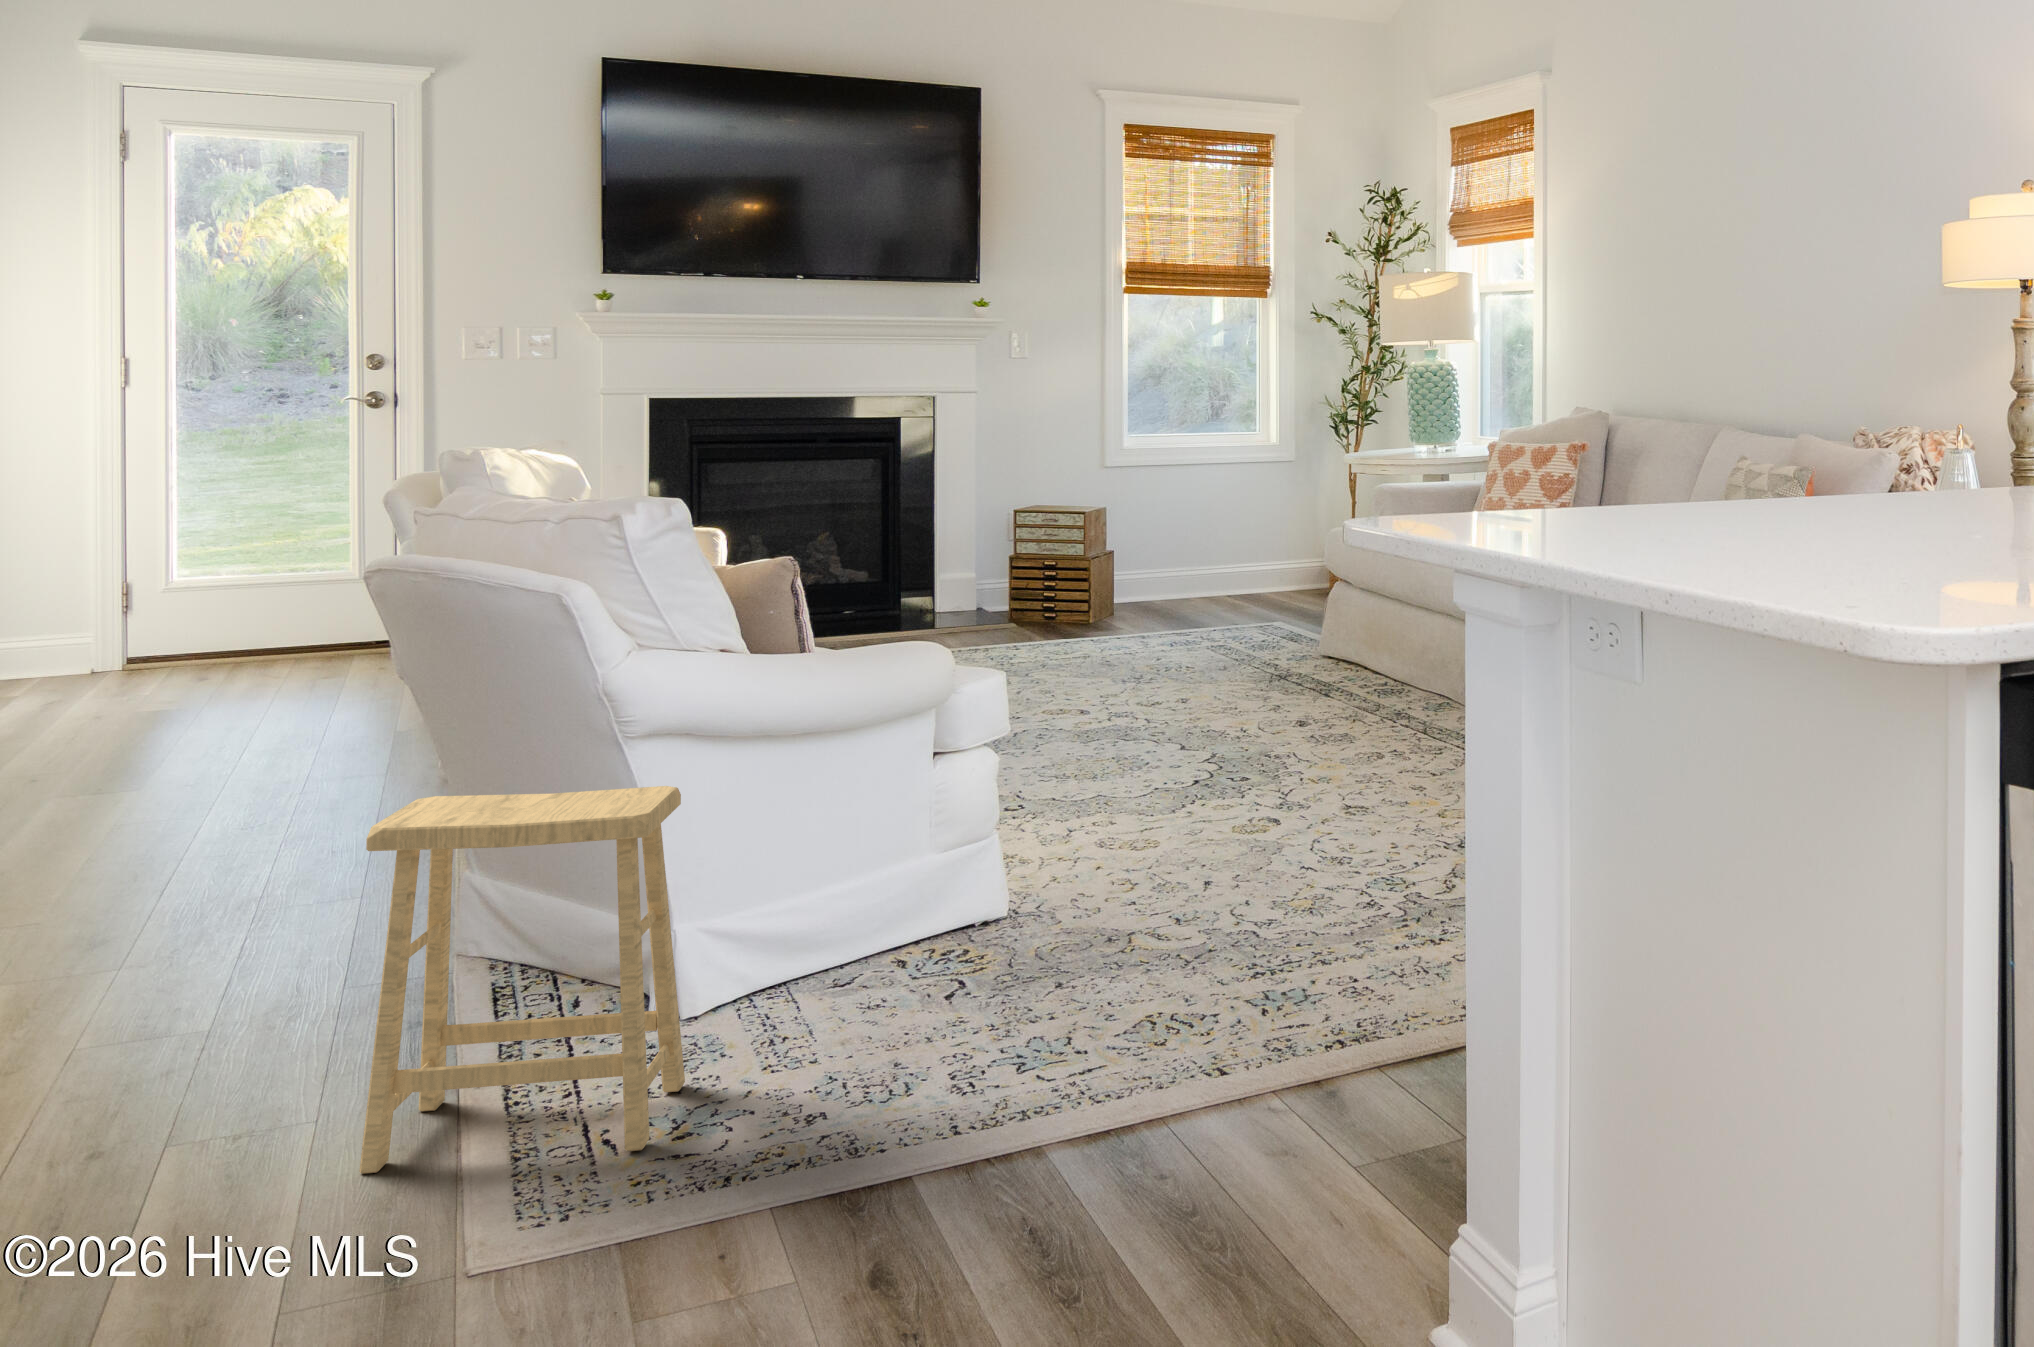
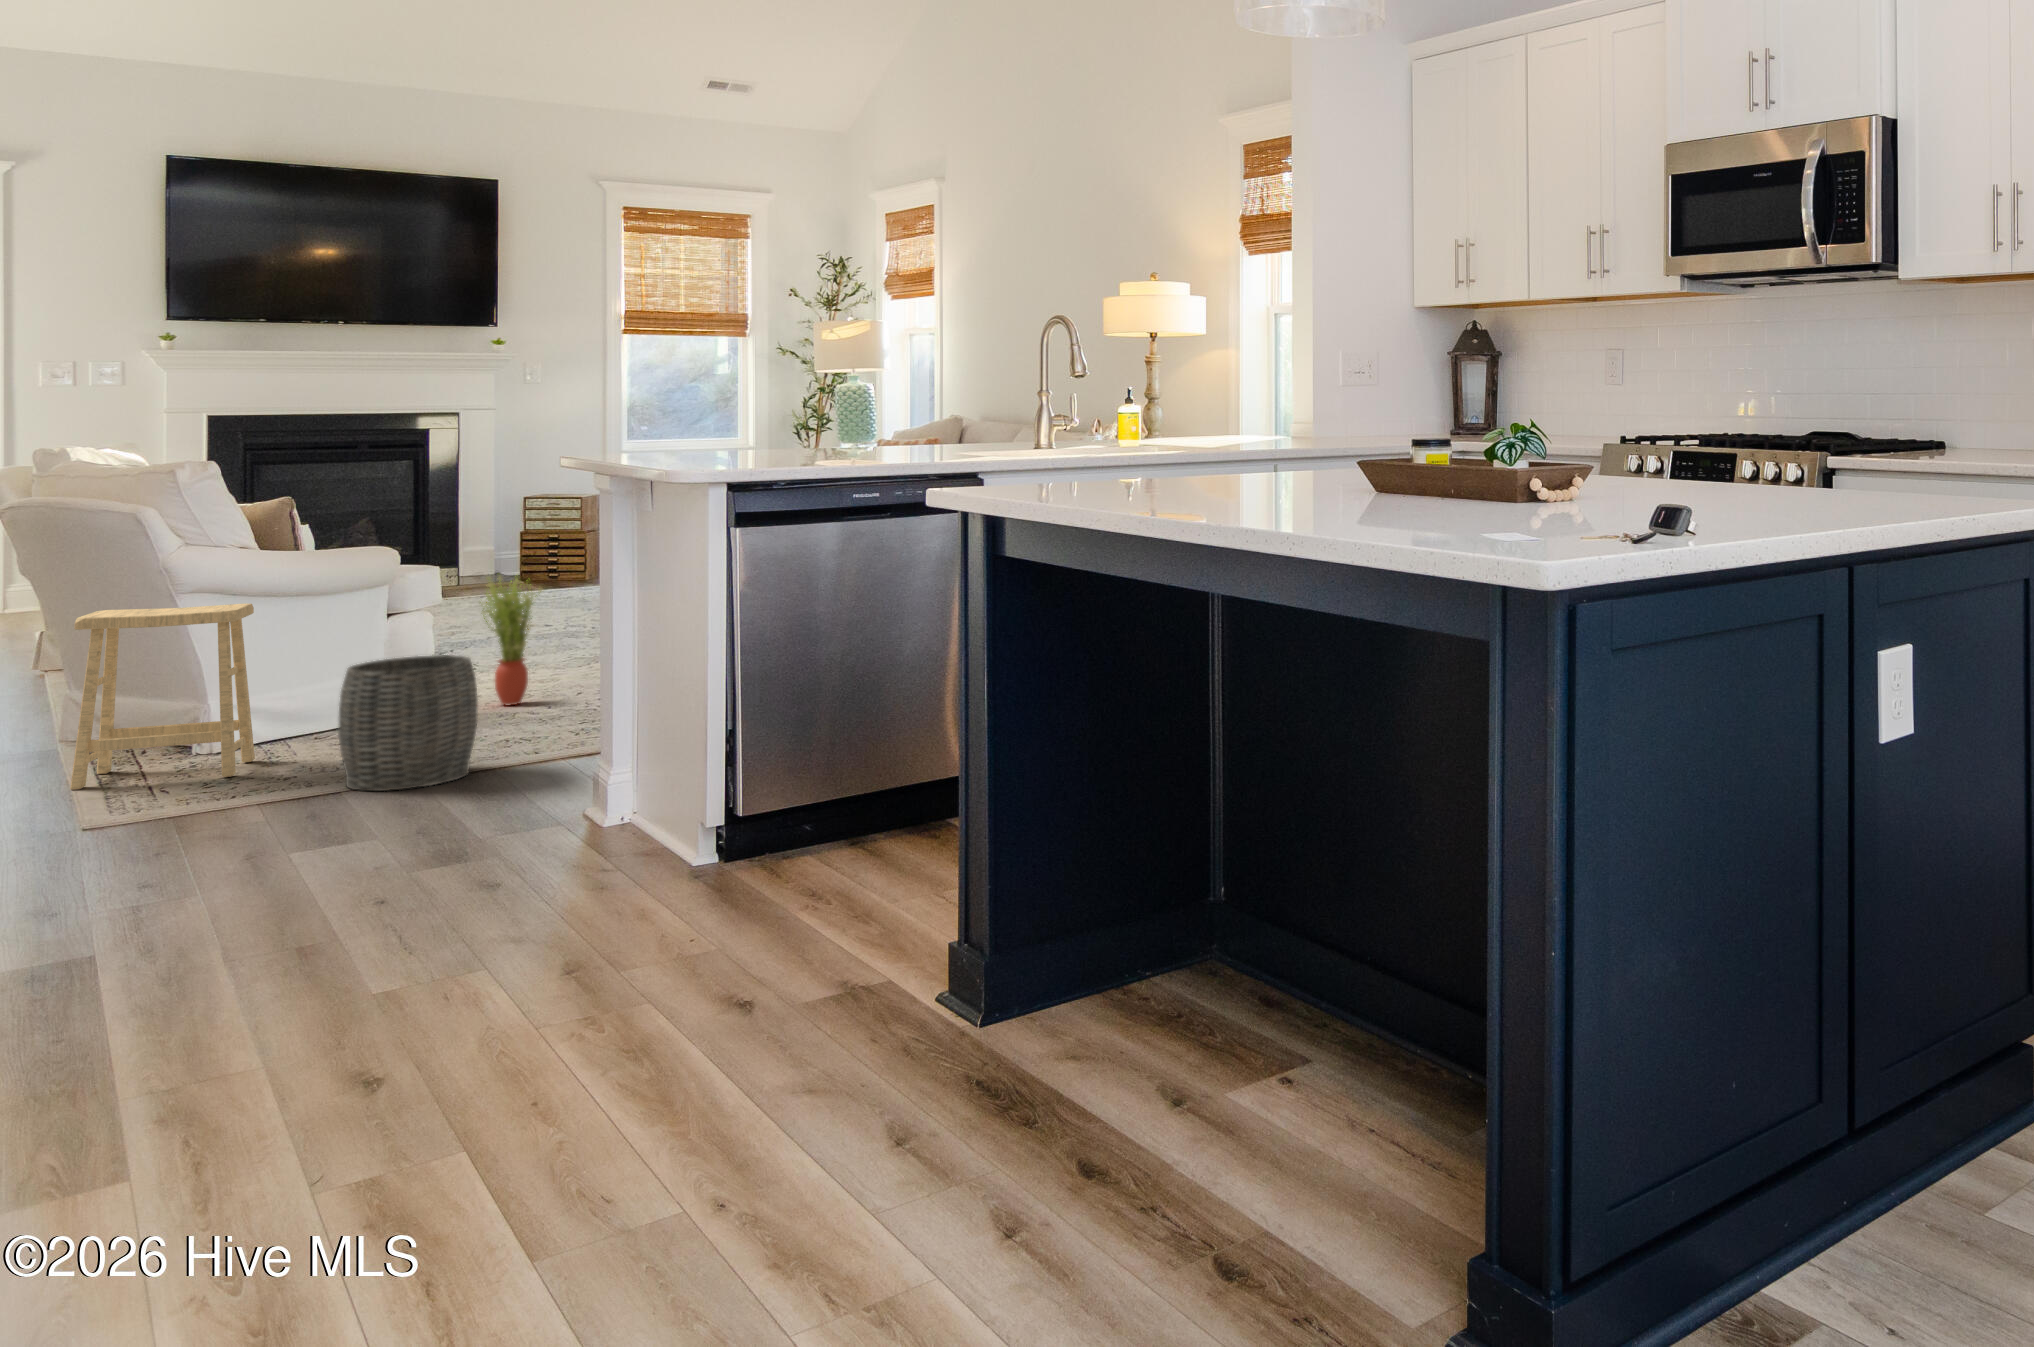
potted plant: none [1032,693,1131,925] -> present [480,577,541,705]
woven basket: none [837,920,1089,1250] -> present [338,655,478,791]

